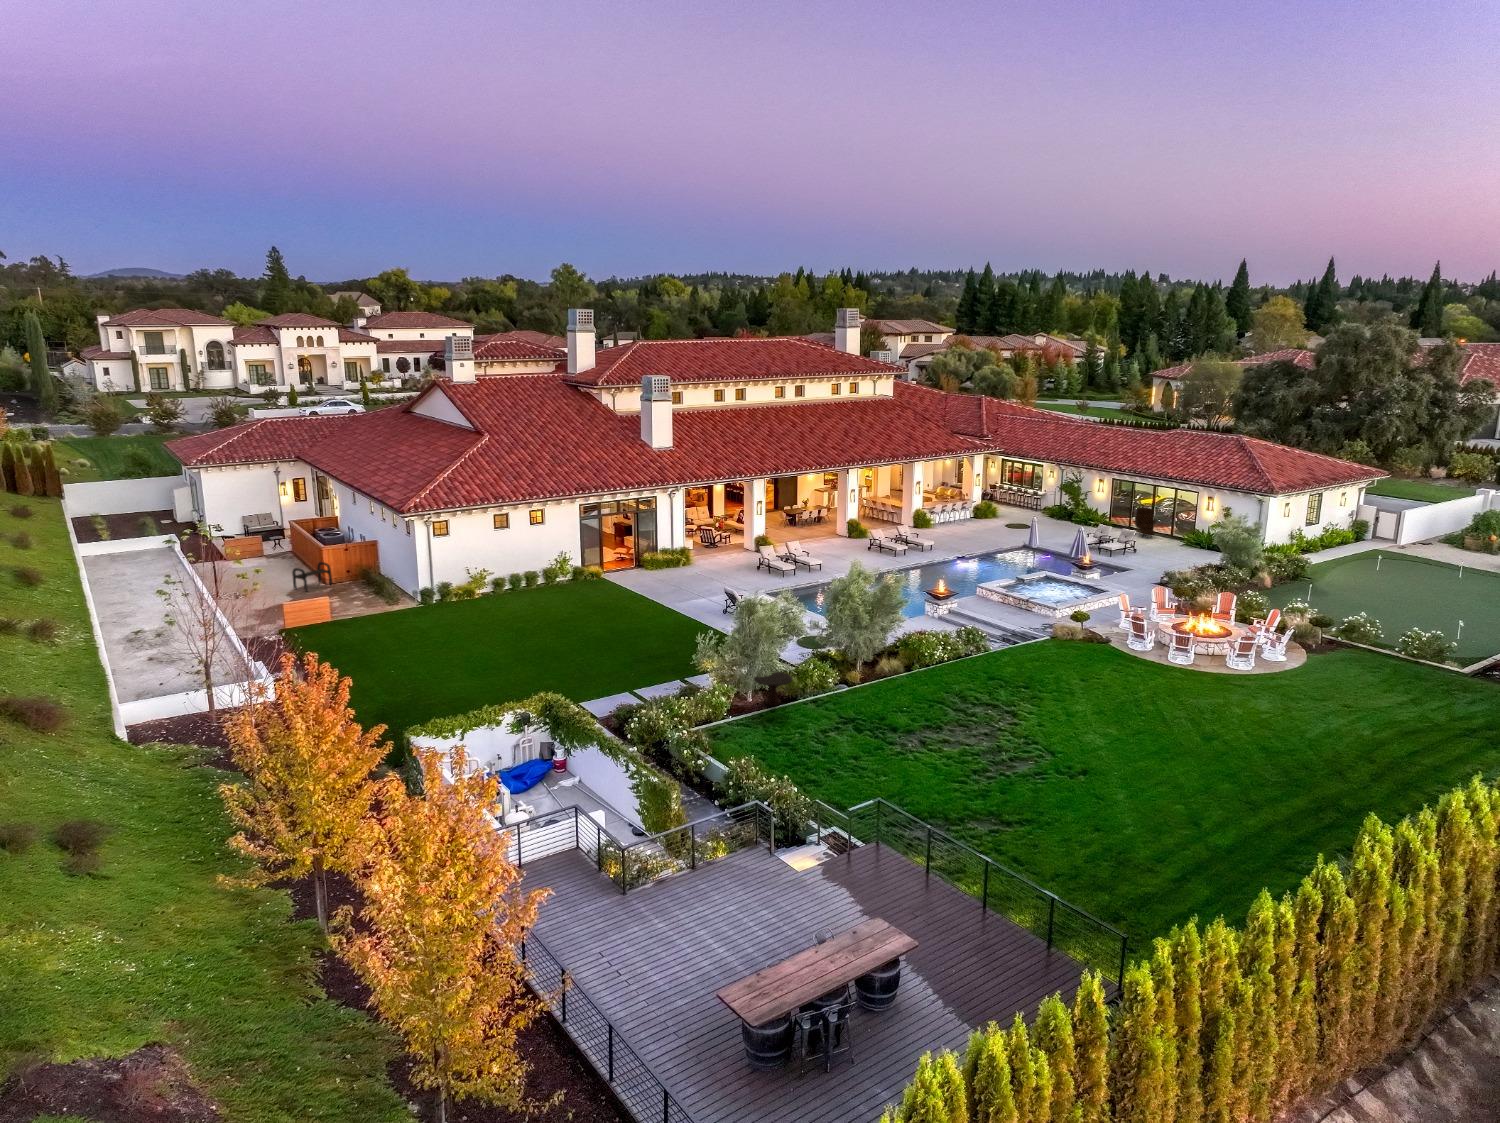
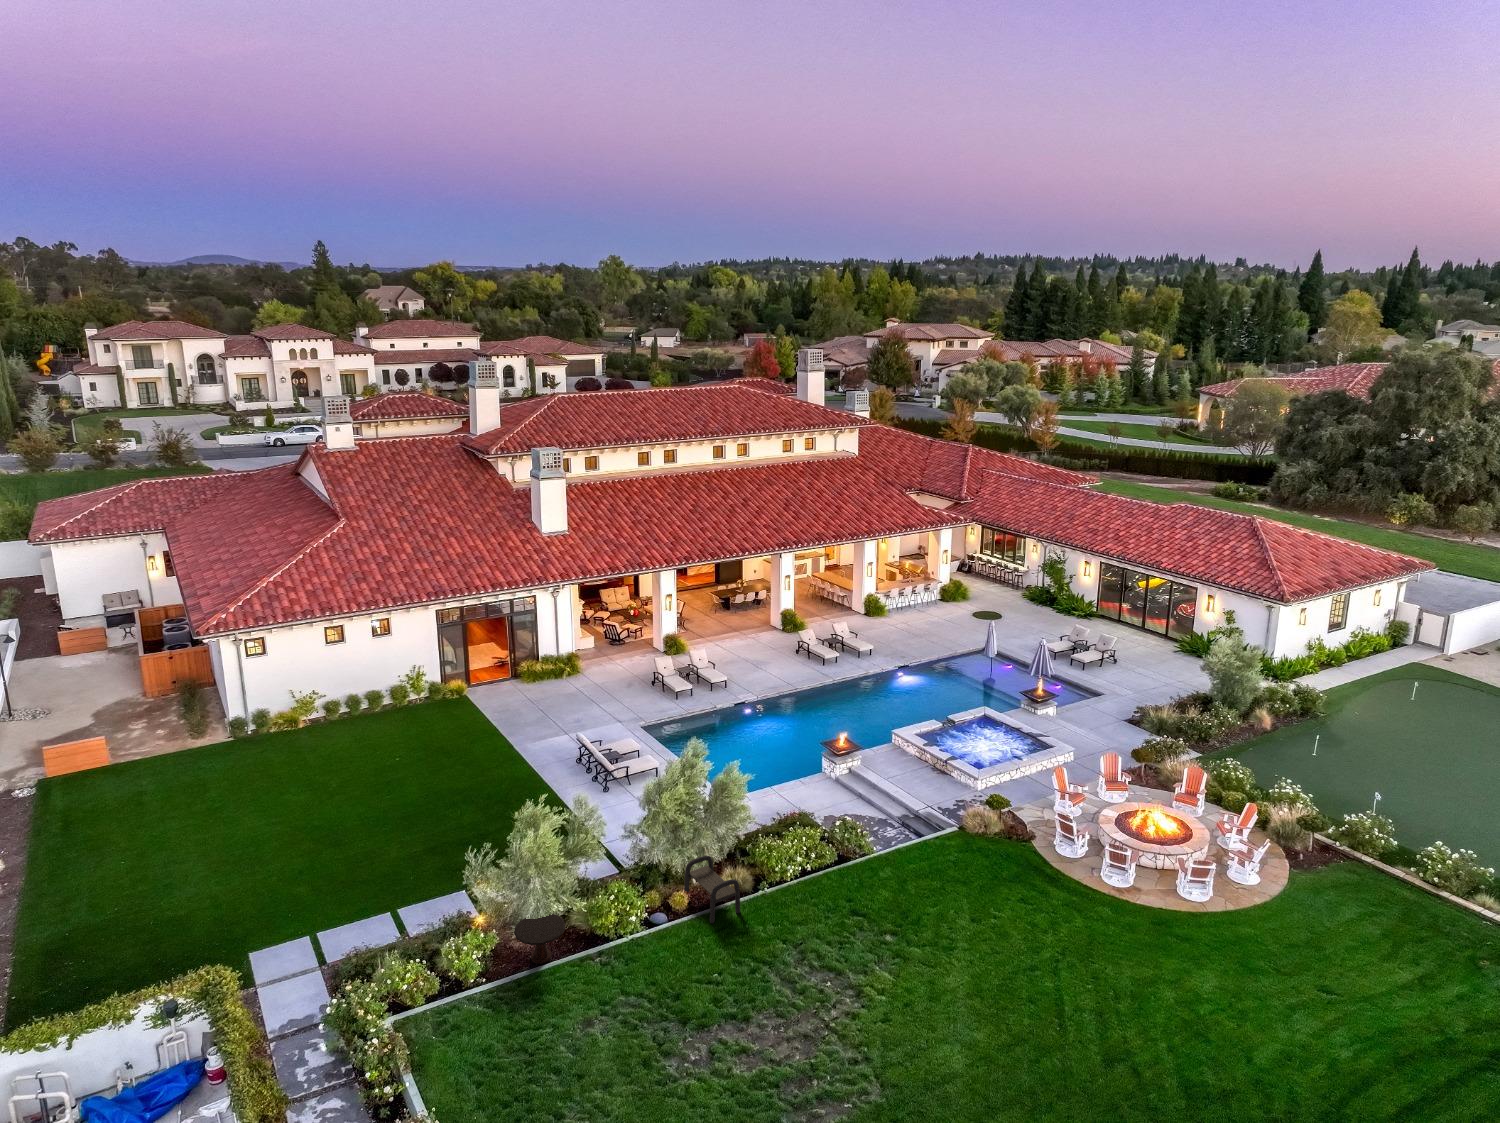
lounge chair: present [1134,508,1156,537] -> none [1122,599,1149,639]
bench: present [292,562,332,591] -> present [684,856,740,923]

